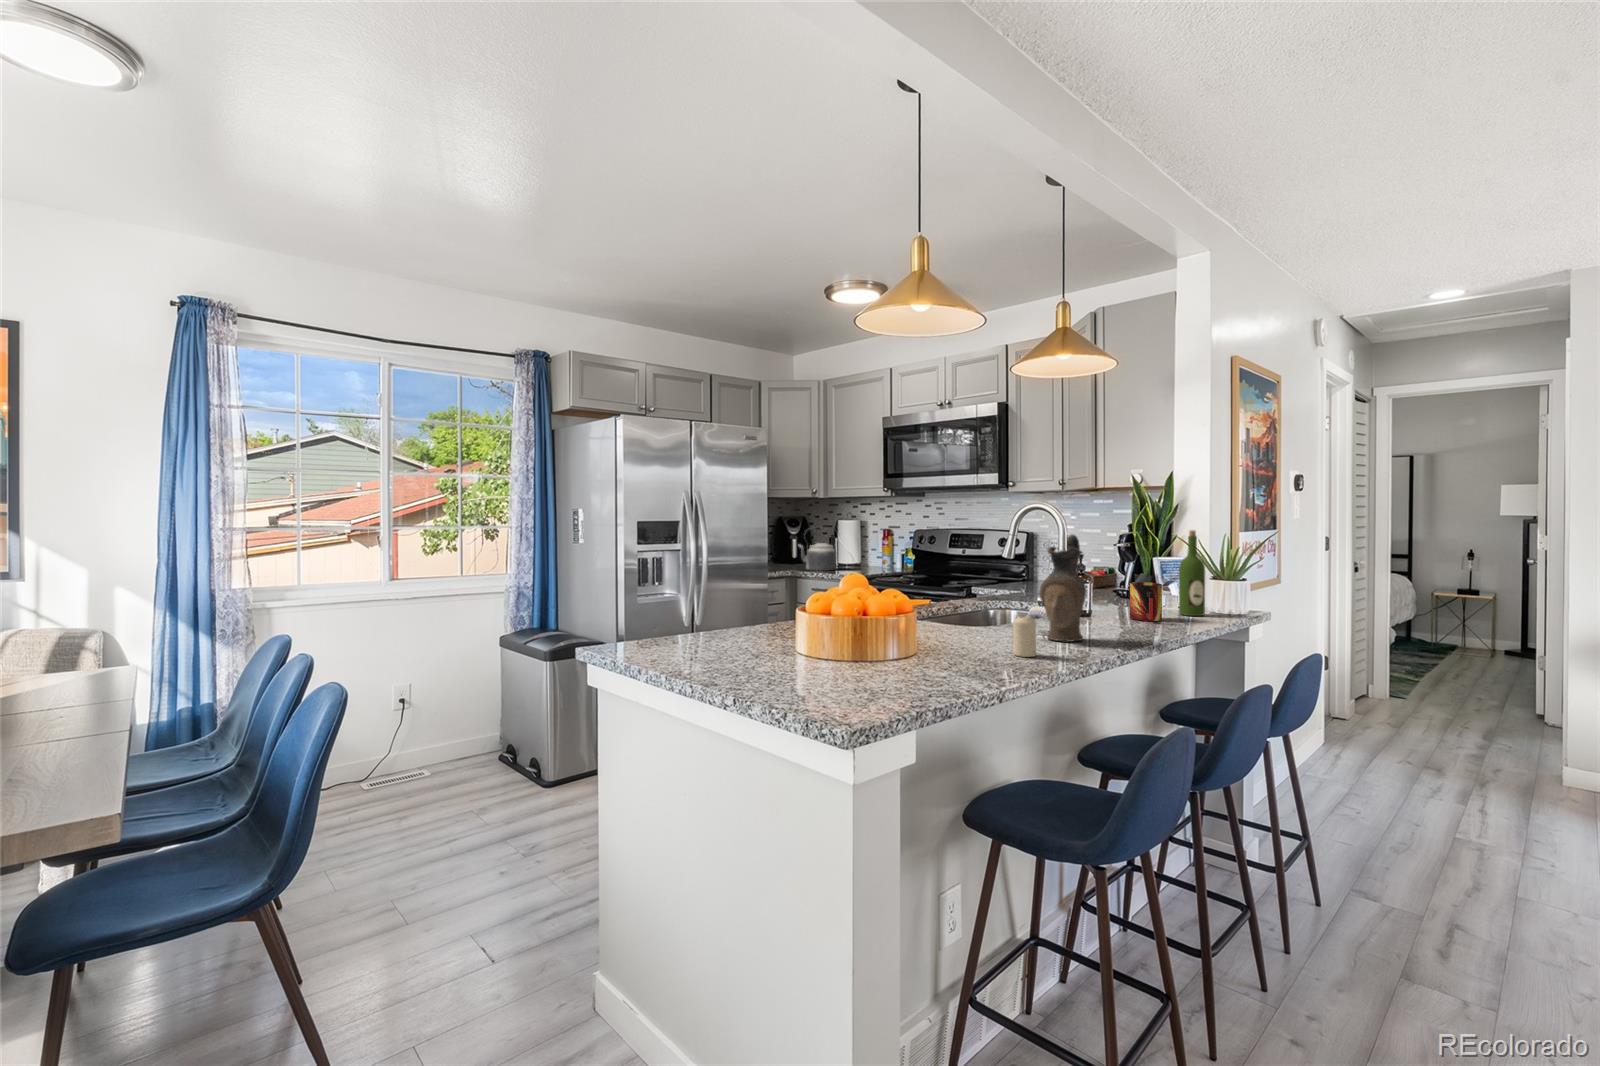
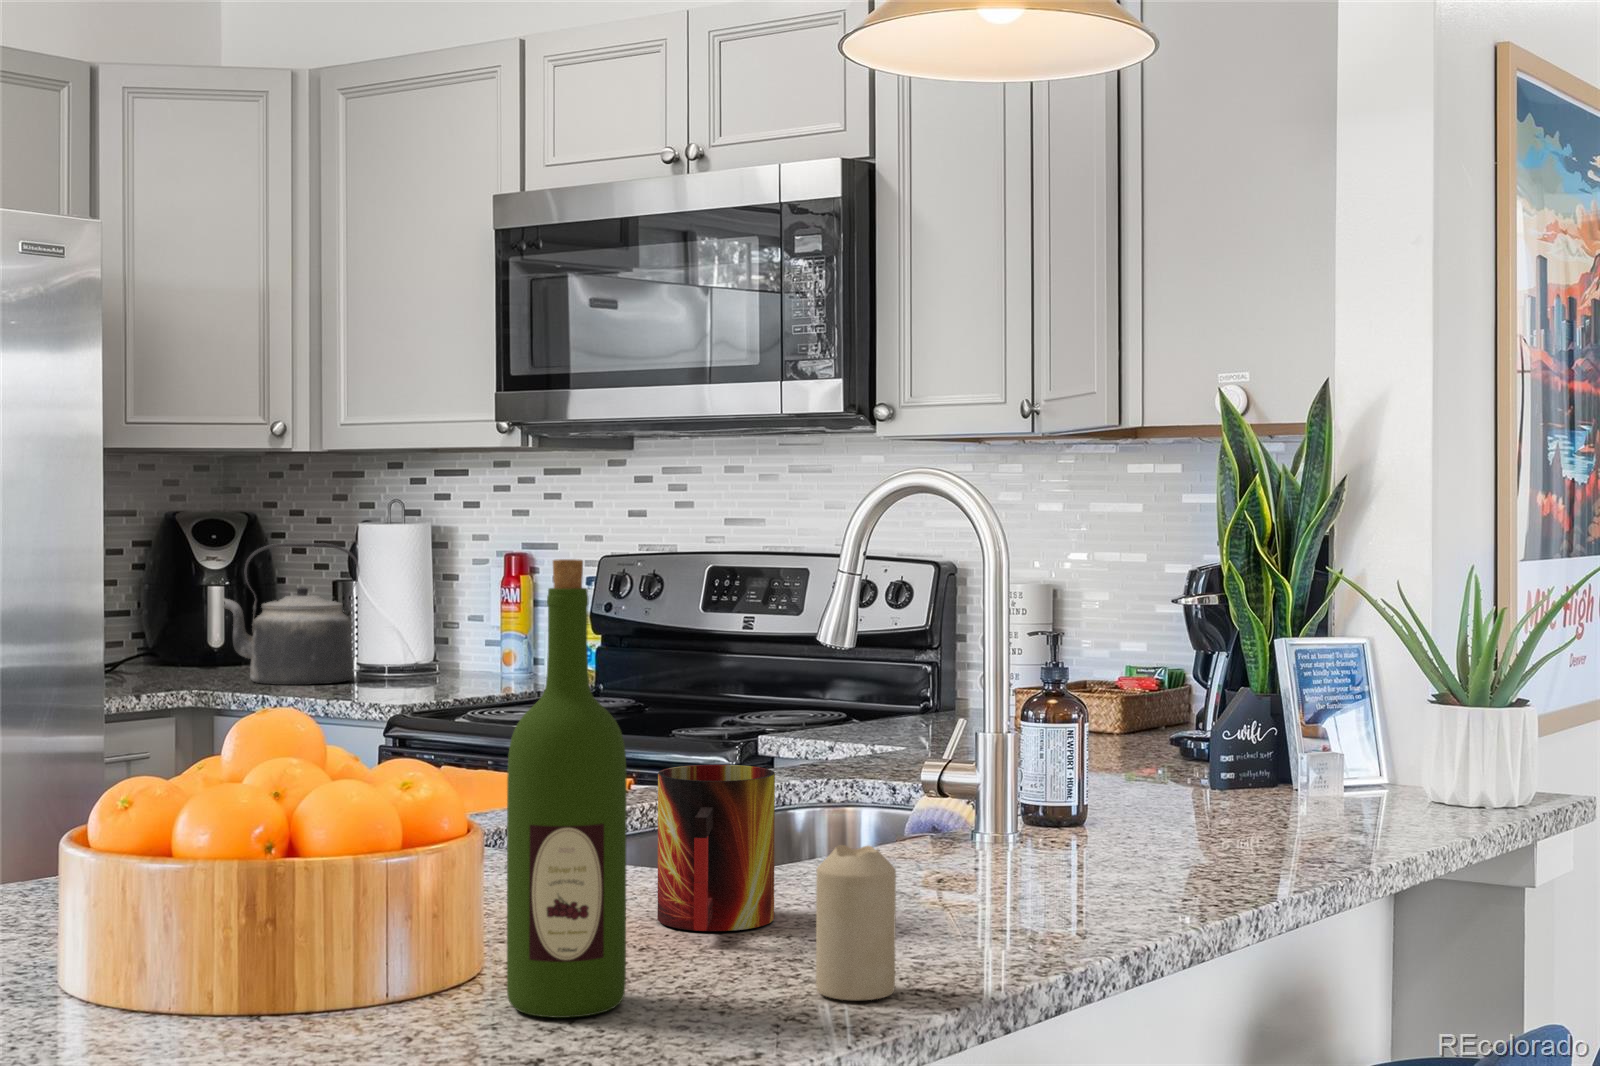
wine bottle: present [1179,530,1205,616] -> present [507,559,627,1018]
ceramic pitcher: present [1039,534,1086,641] -> none [921,555,1072,927]
mug: present [1130,582,1162,621] -> present [657,765,775,931]

